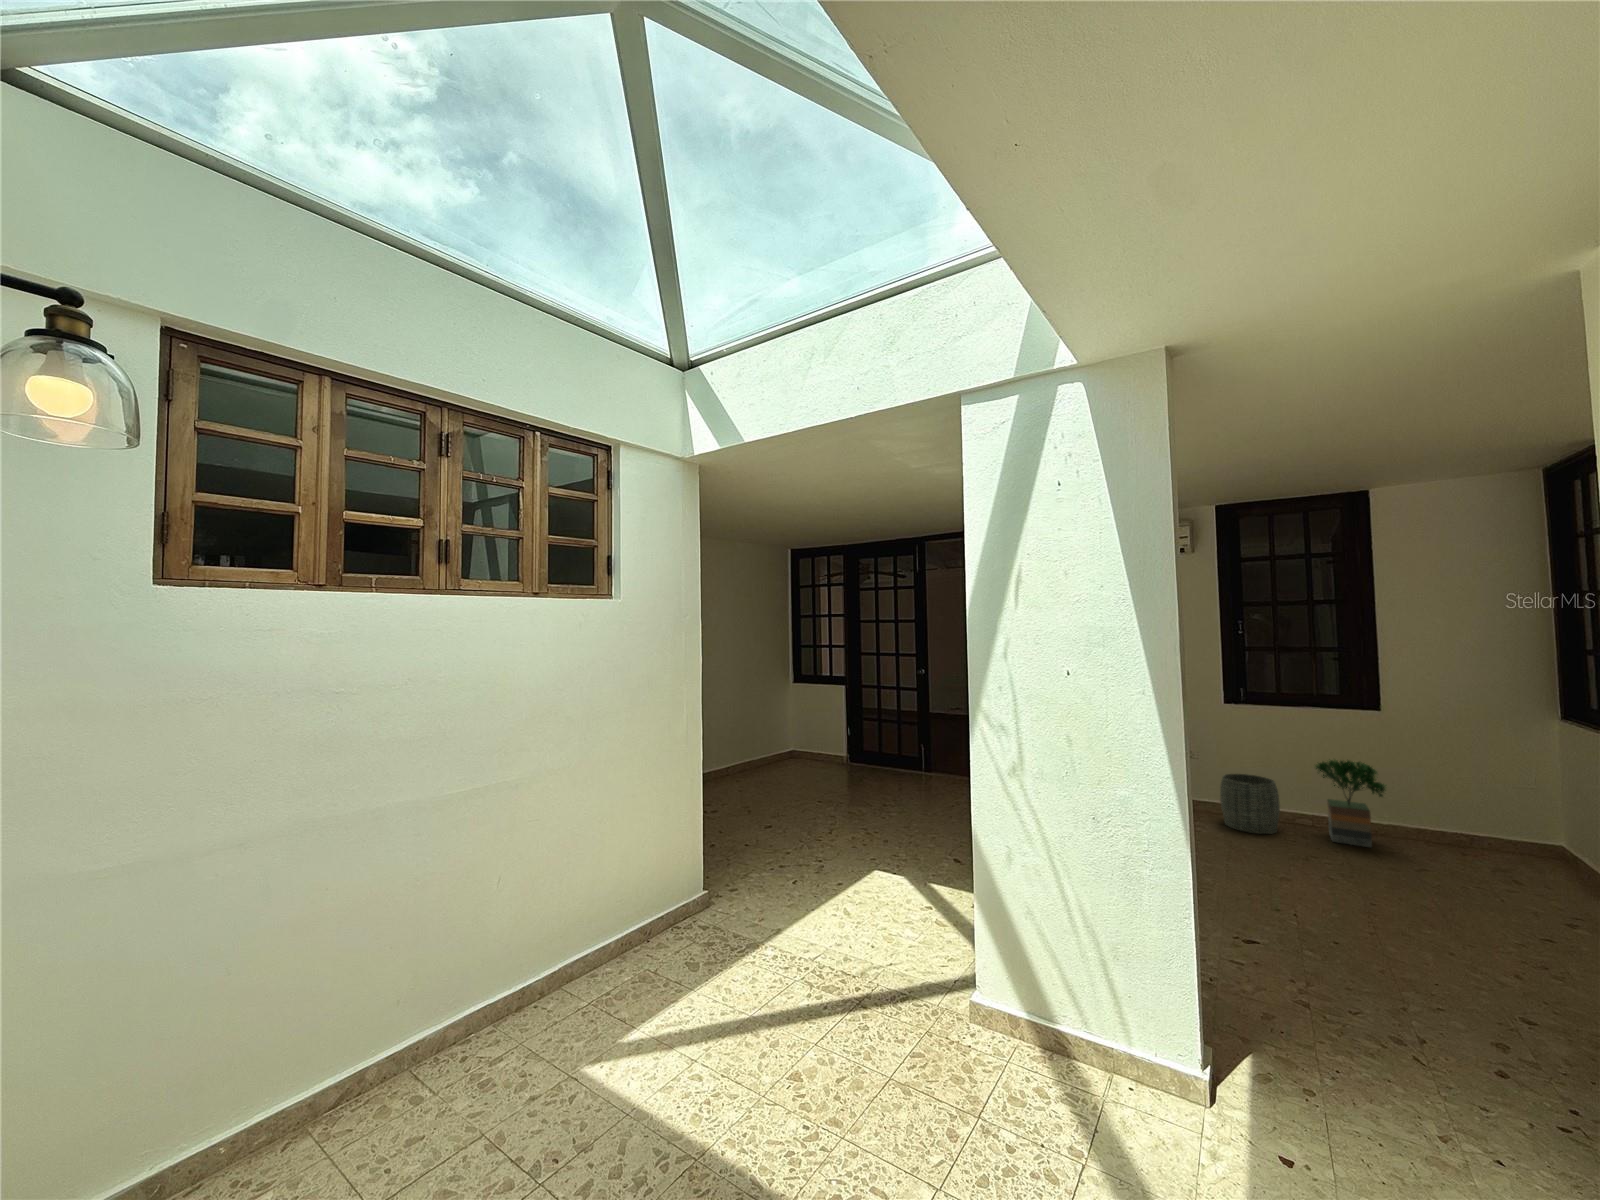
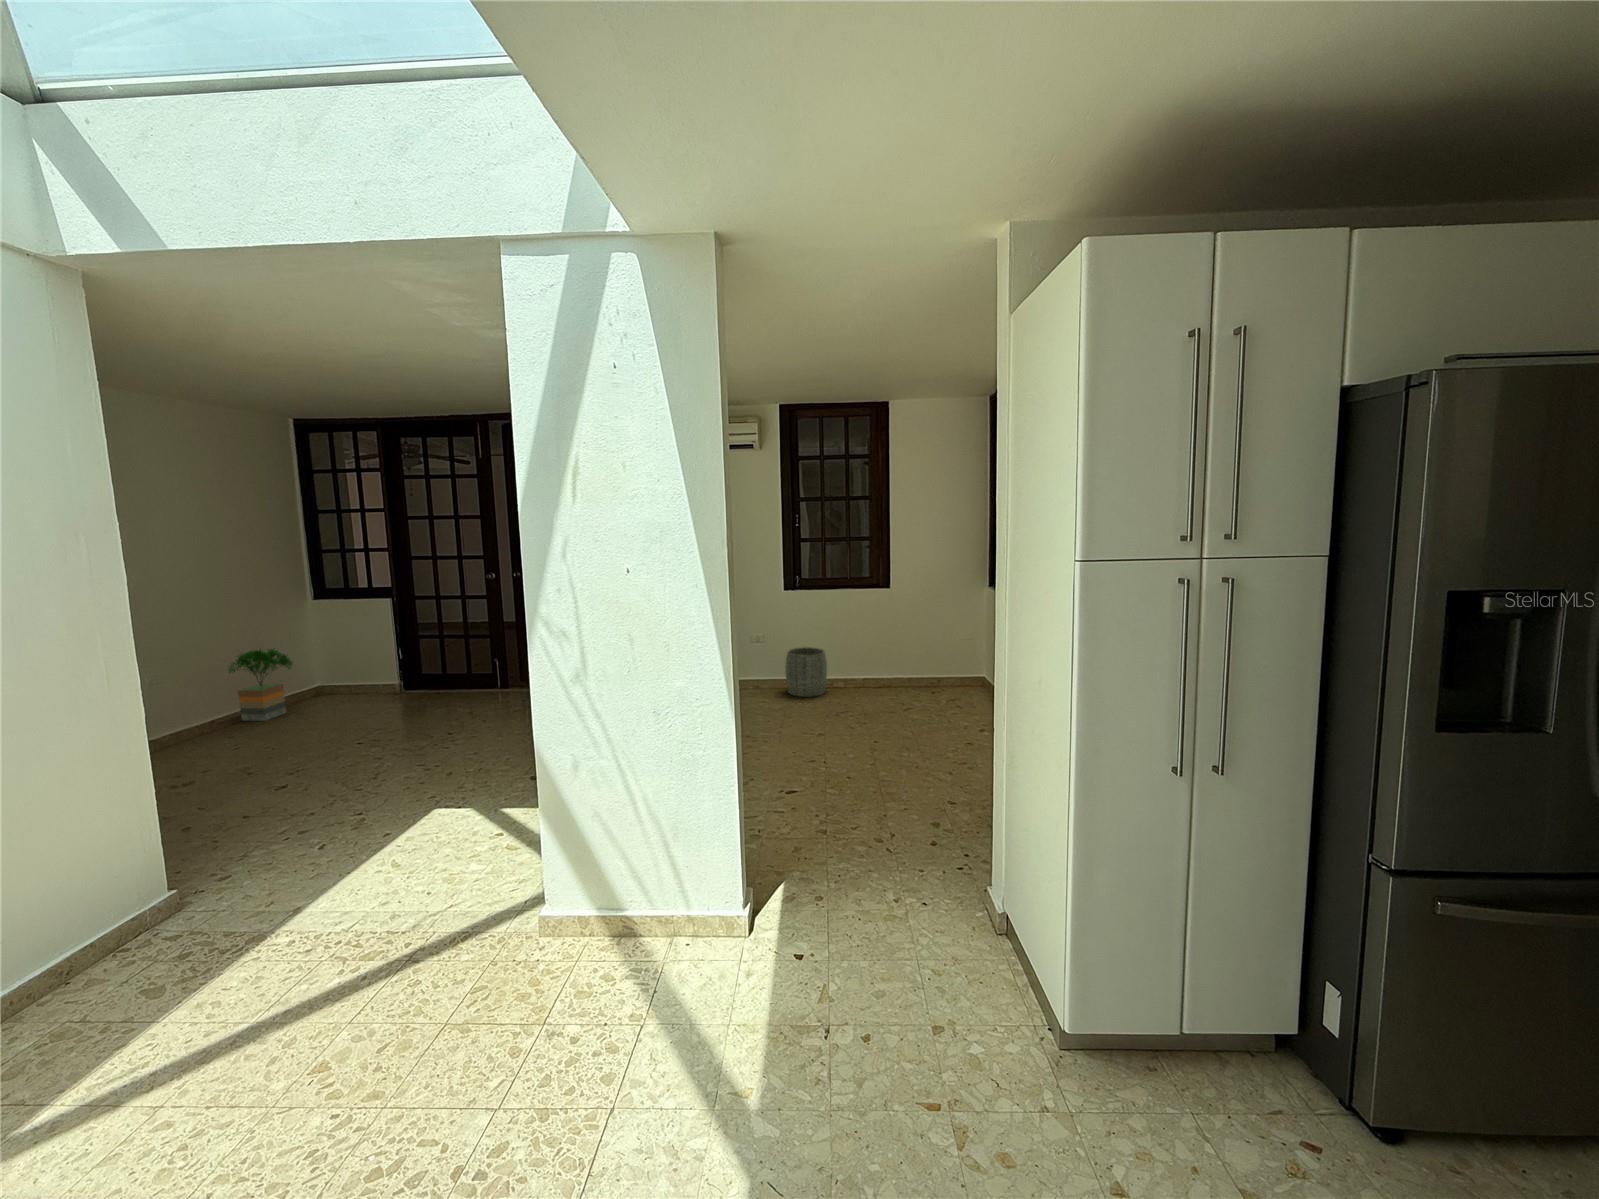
potted tree: present [1315,760,1386,847] -> present [228,649,292,721]

